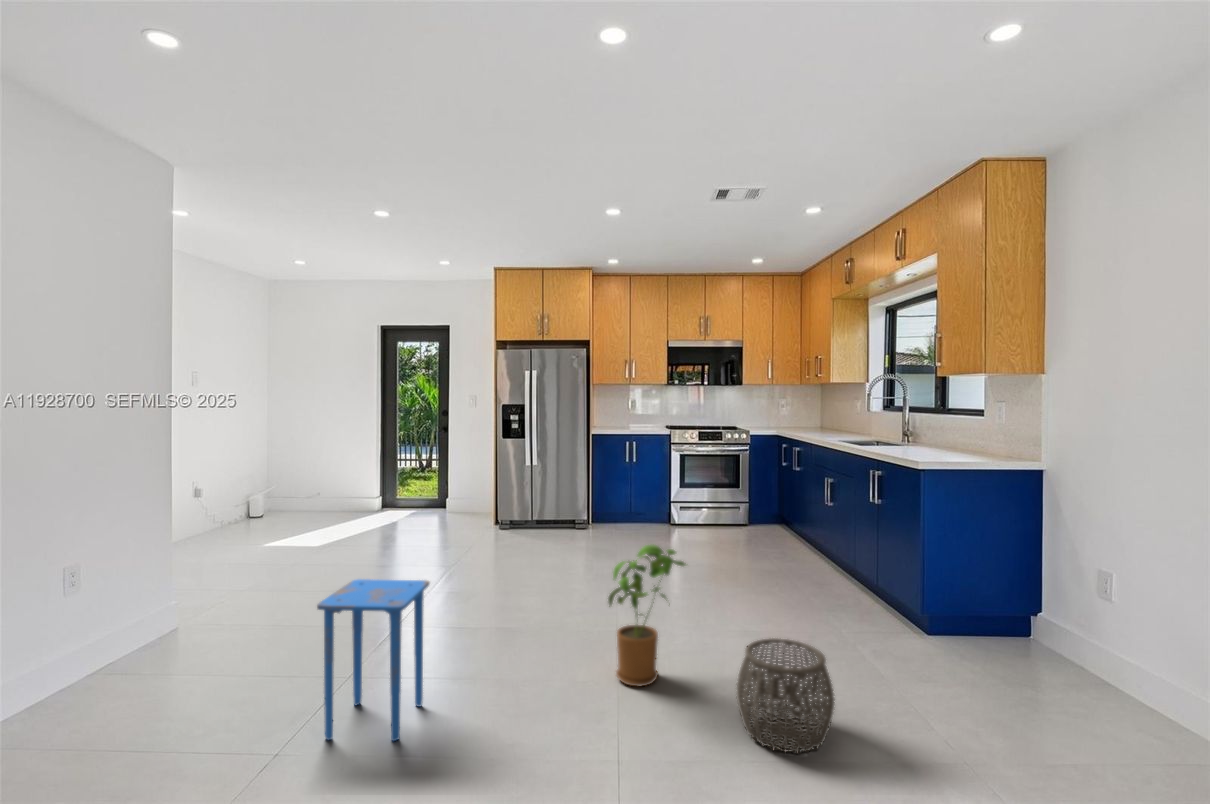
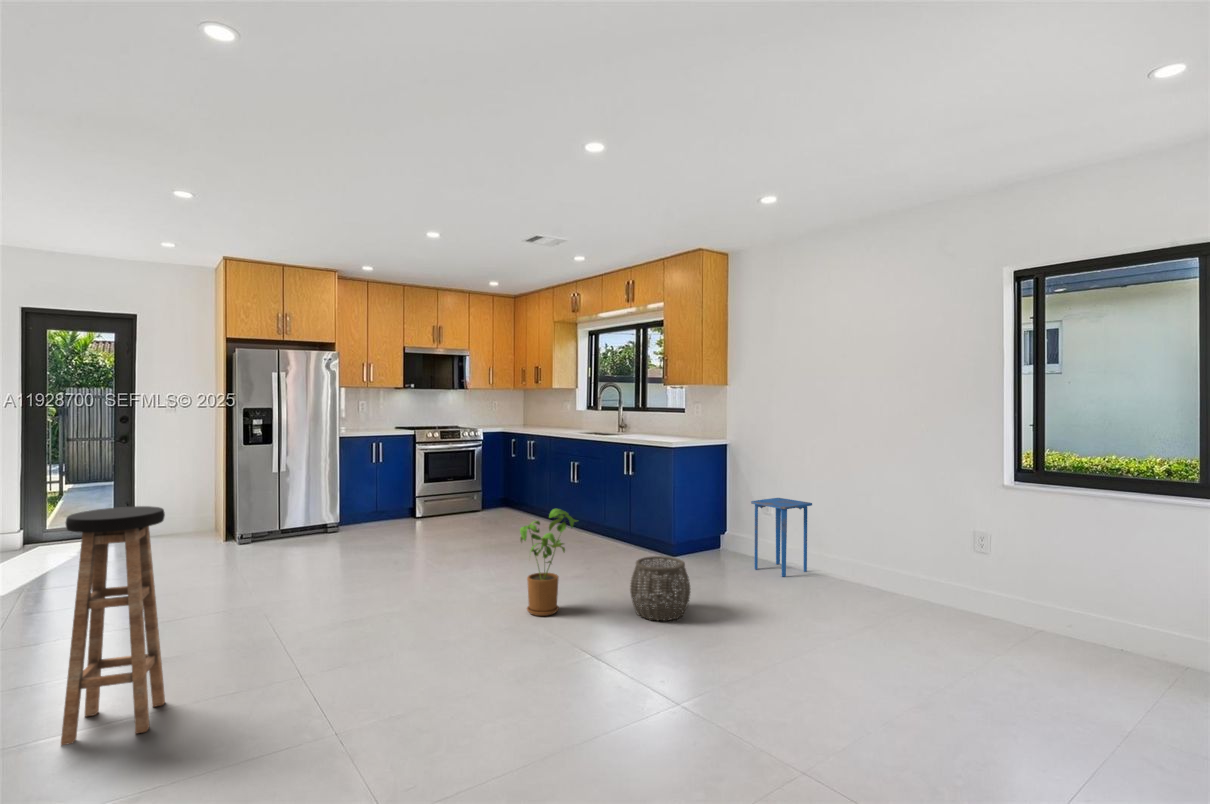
bar stool: none [121,494,224,706] -> present [61,506,165,745]
side table: present [317,579,429,741] -> present [751,498,812,577]

